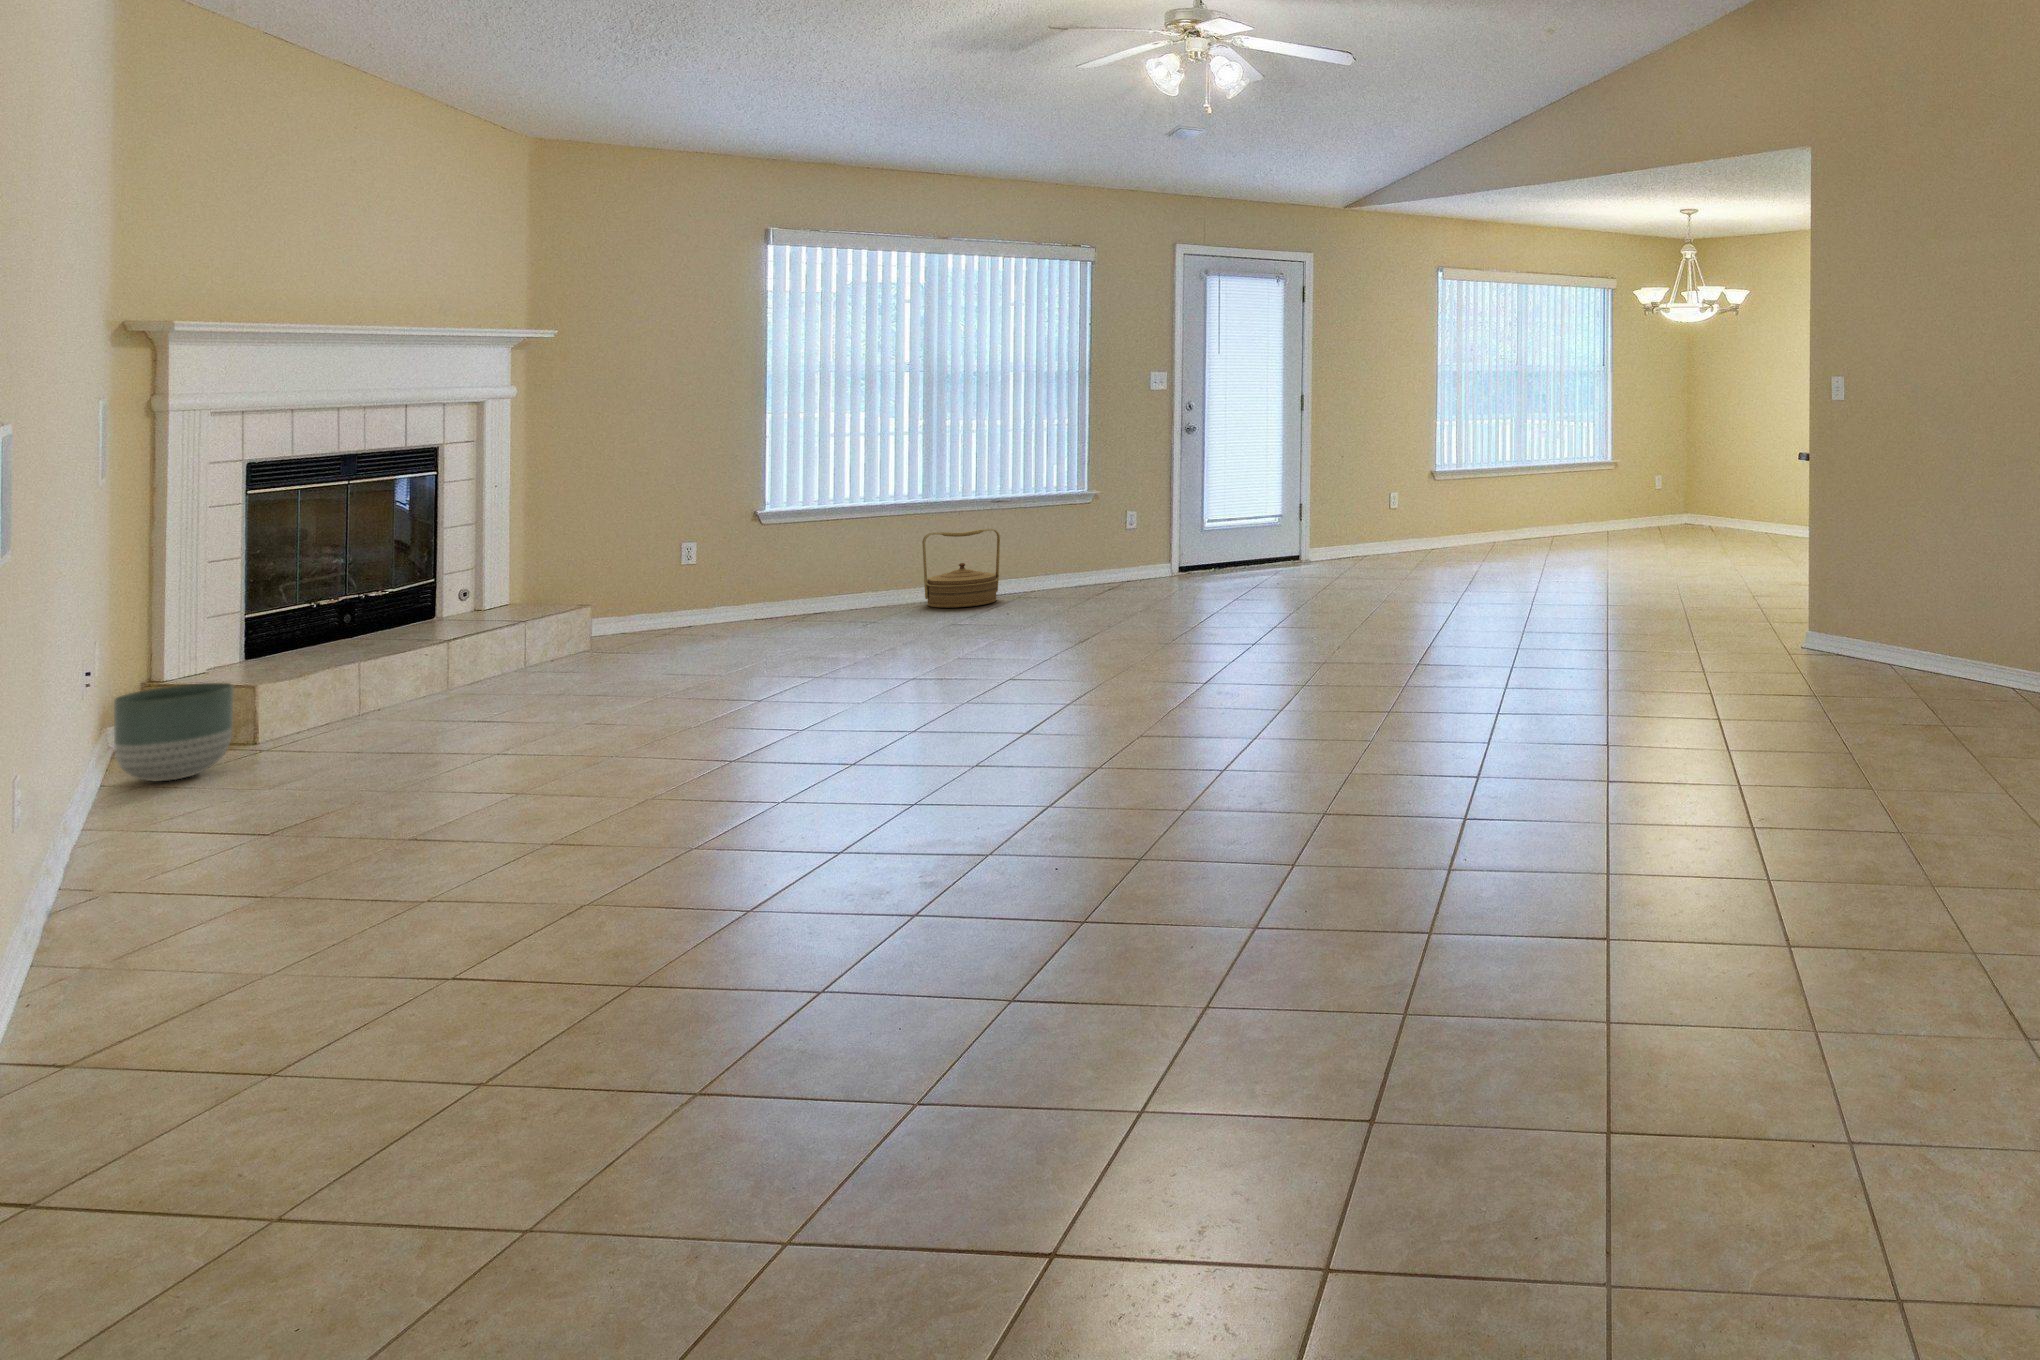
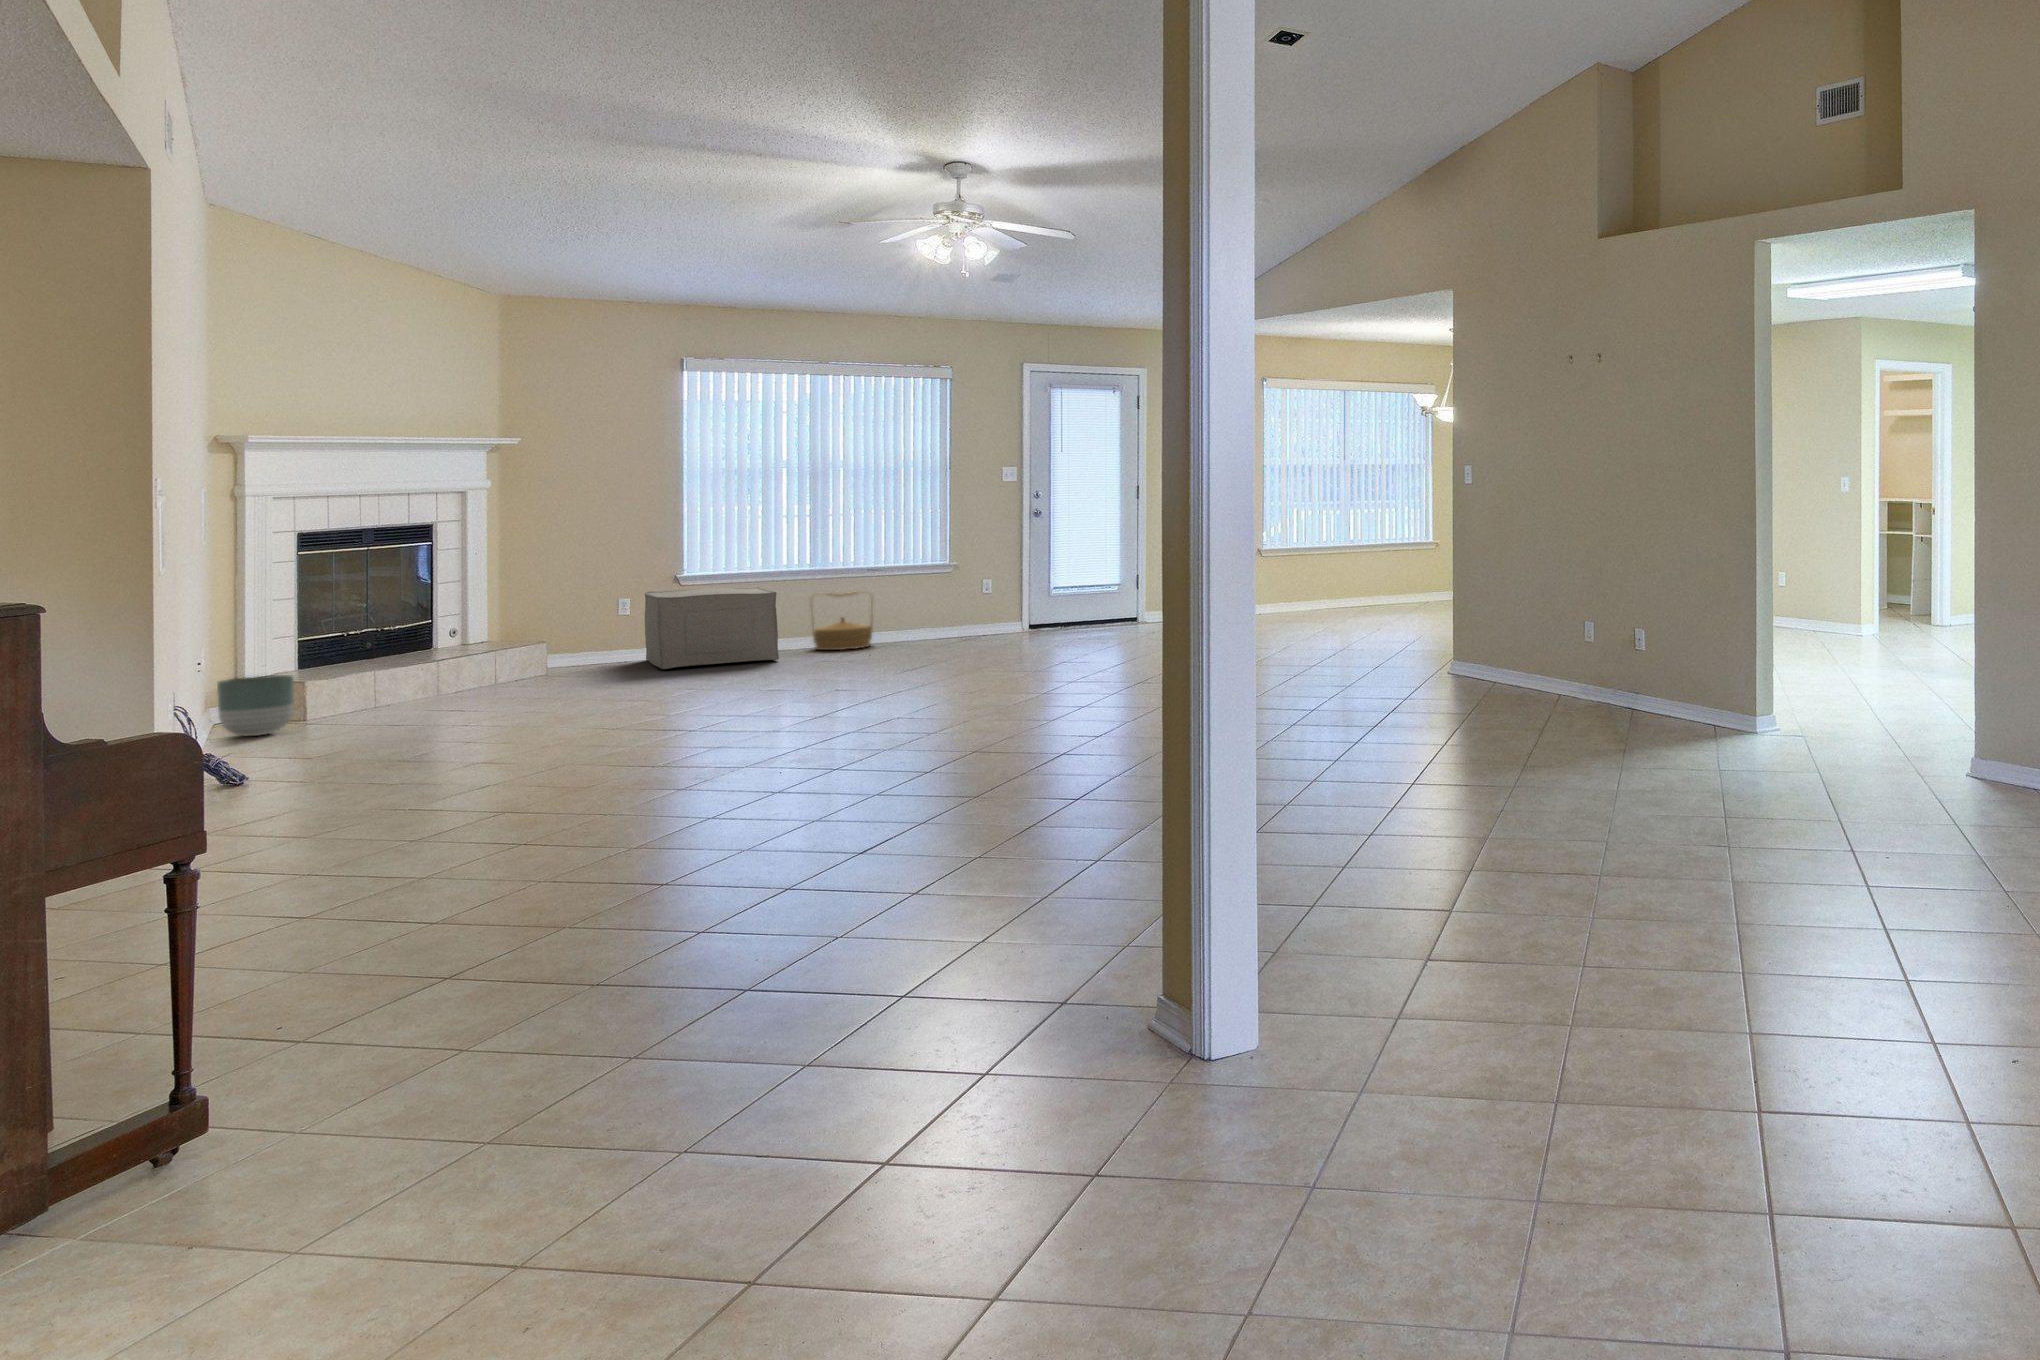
ottoman: none [711,525,892,642] -> present [645,587,779,669]

